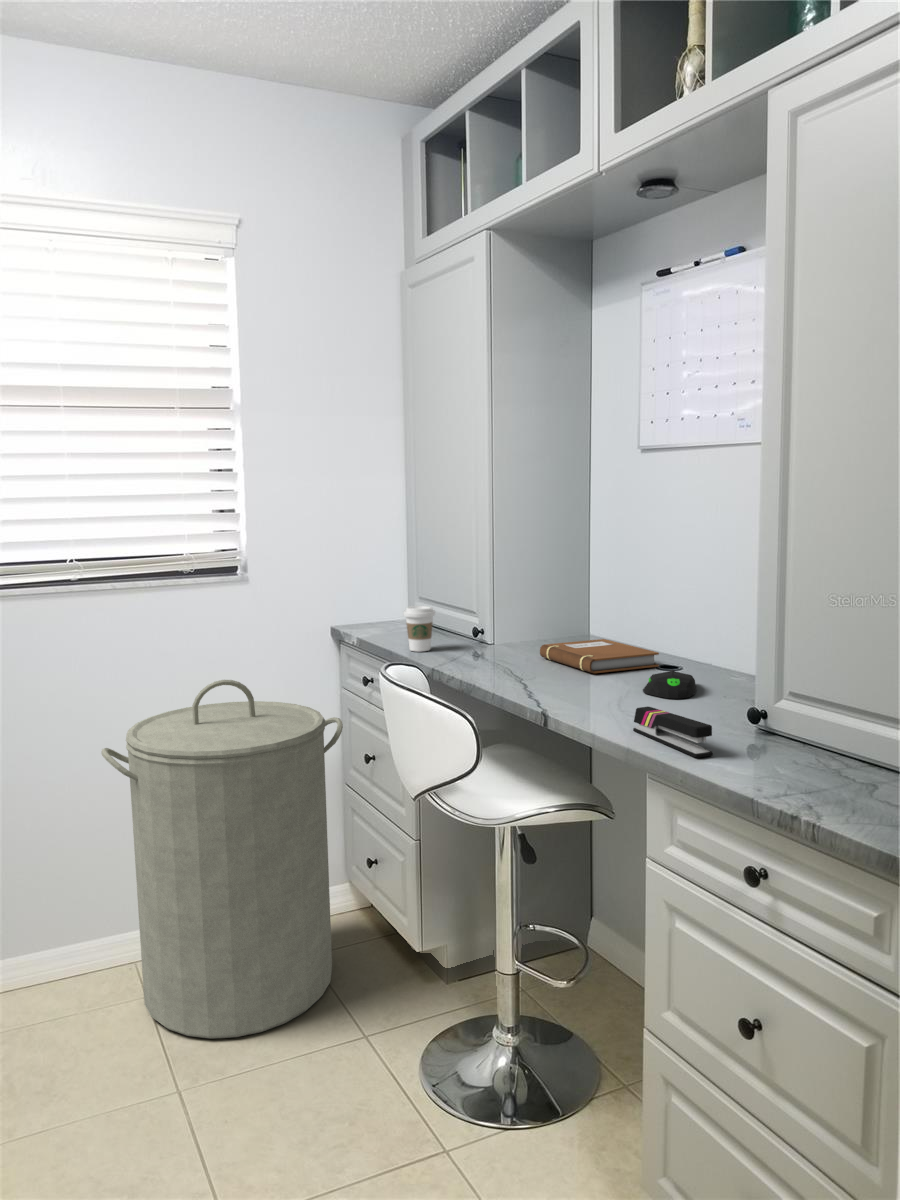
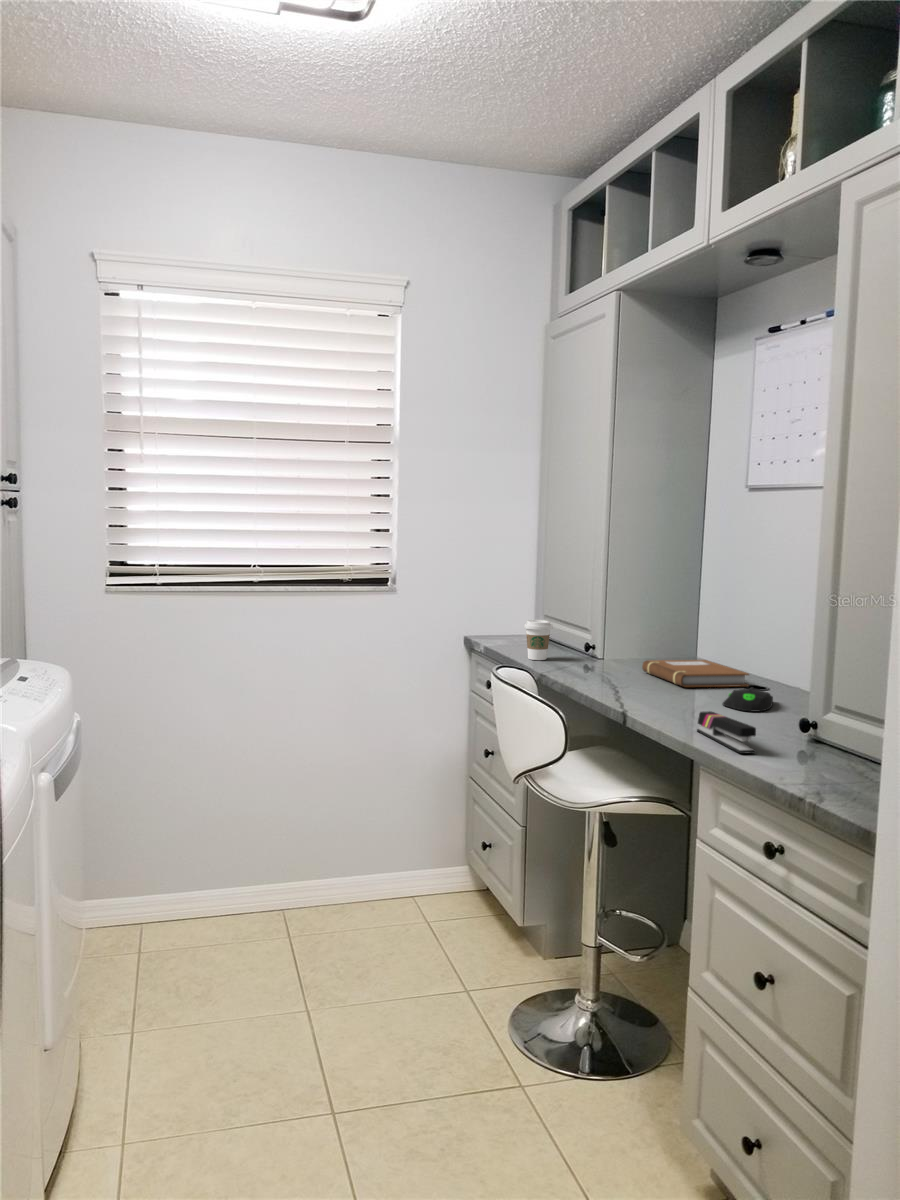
laundry hamper: present [101,680,343,1039] -> none [265,672,466,977]

